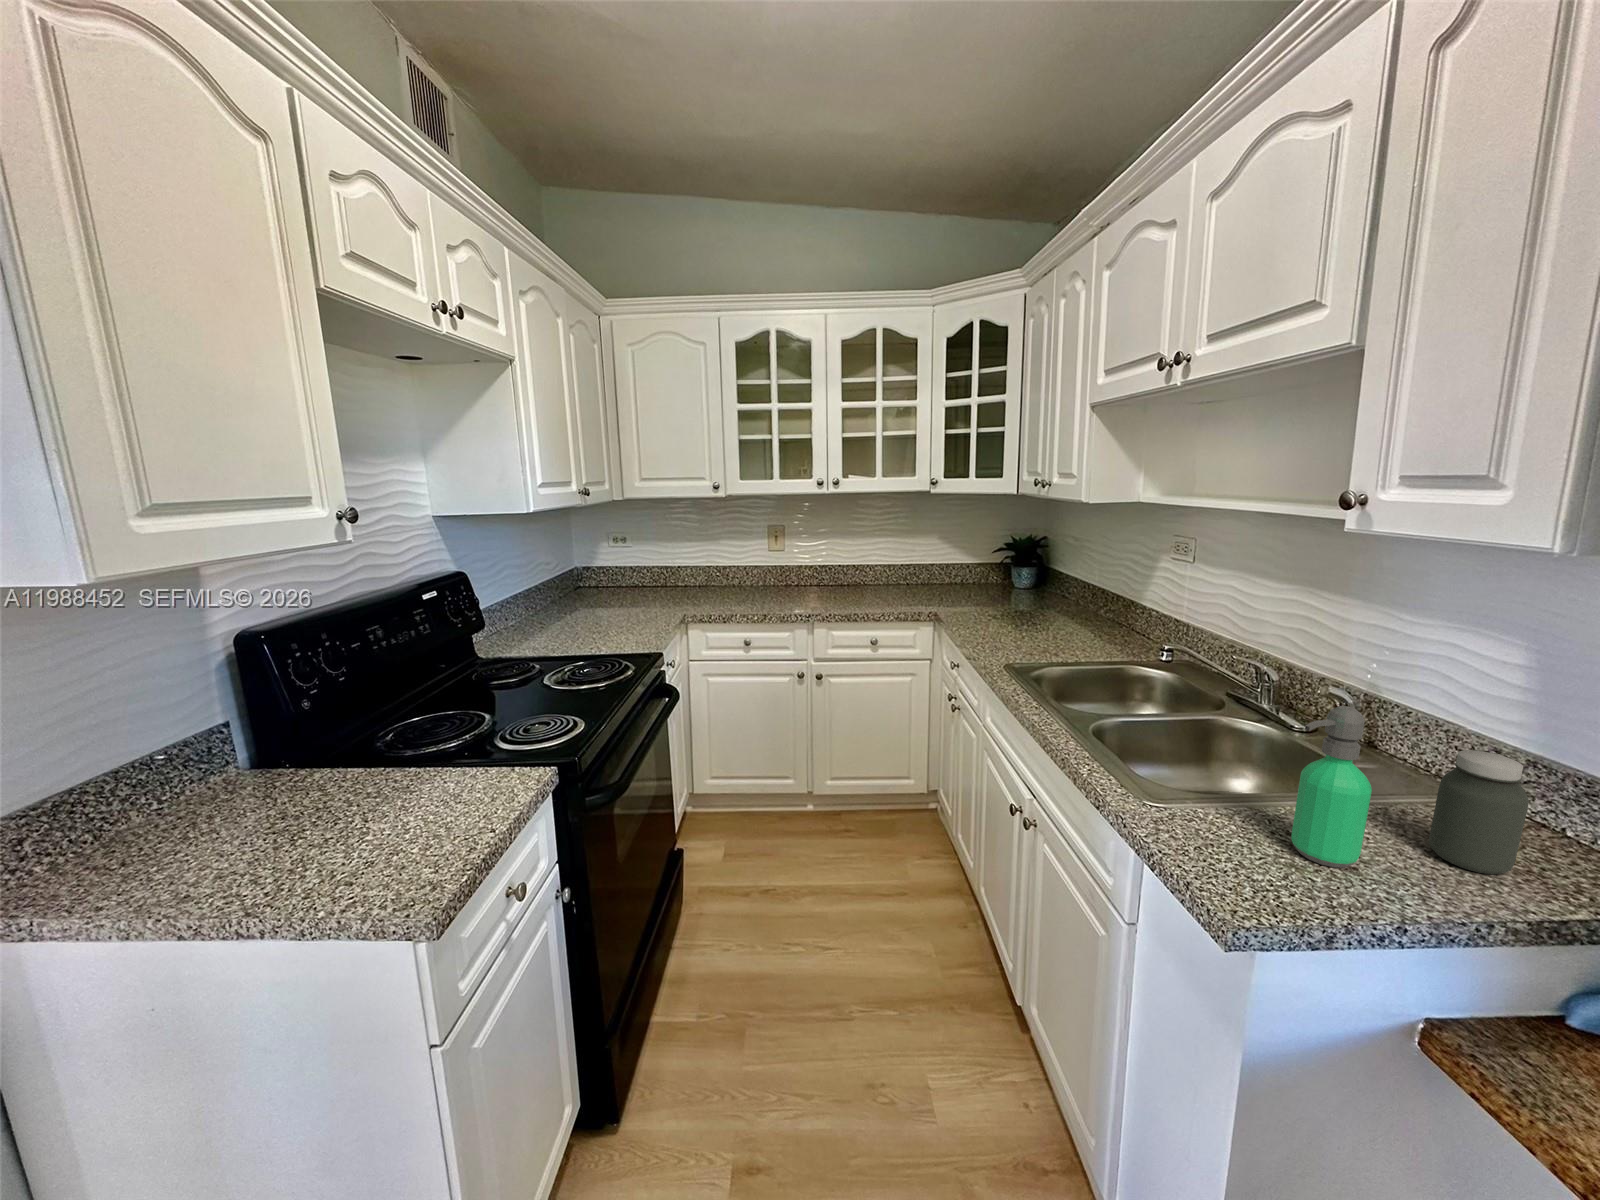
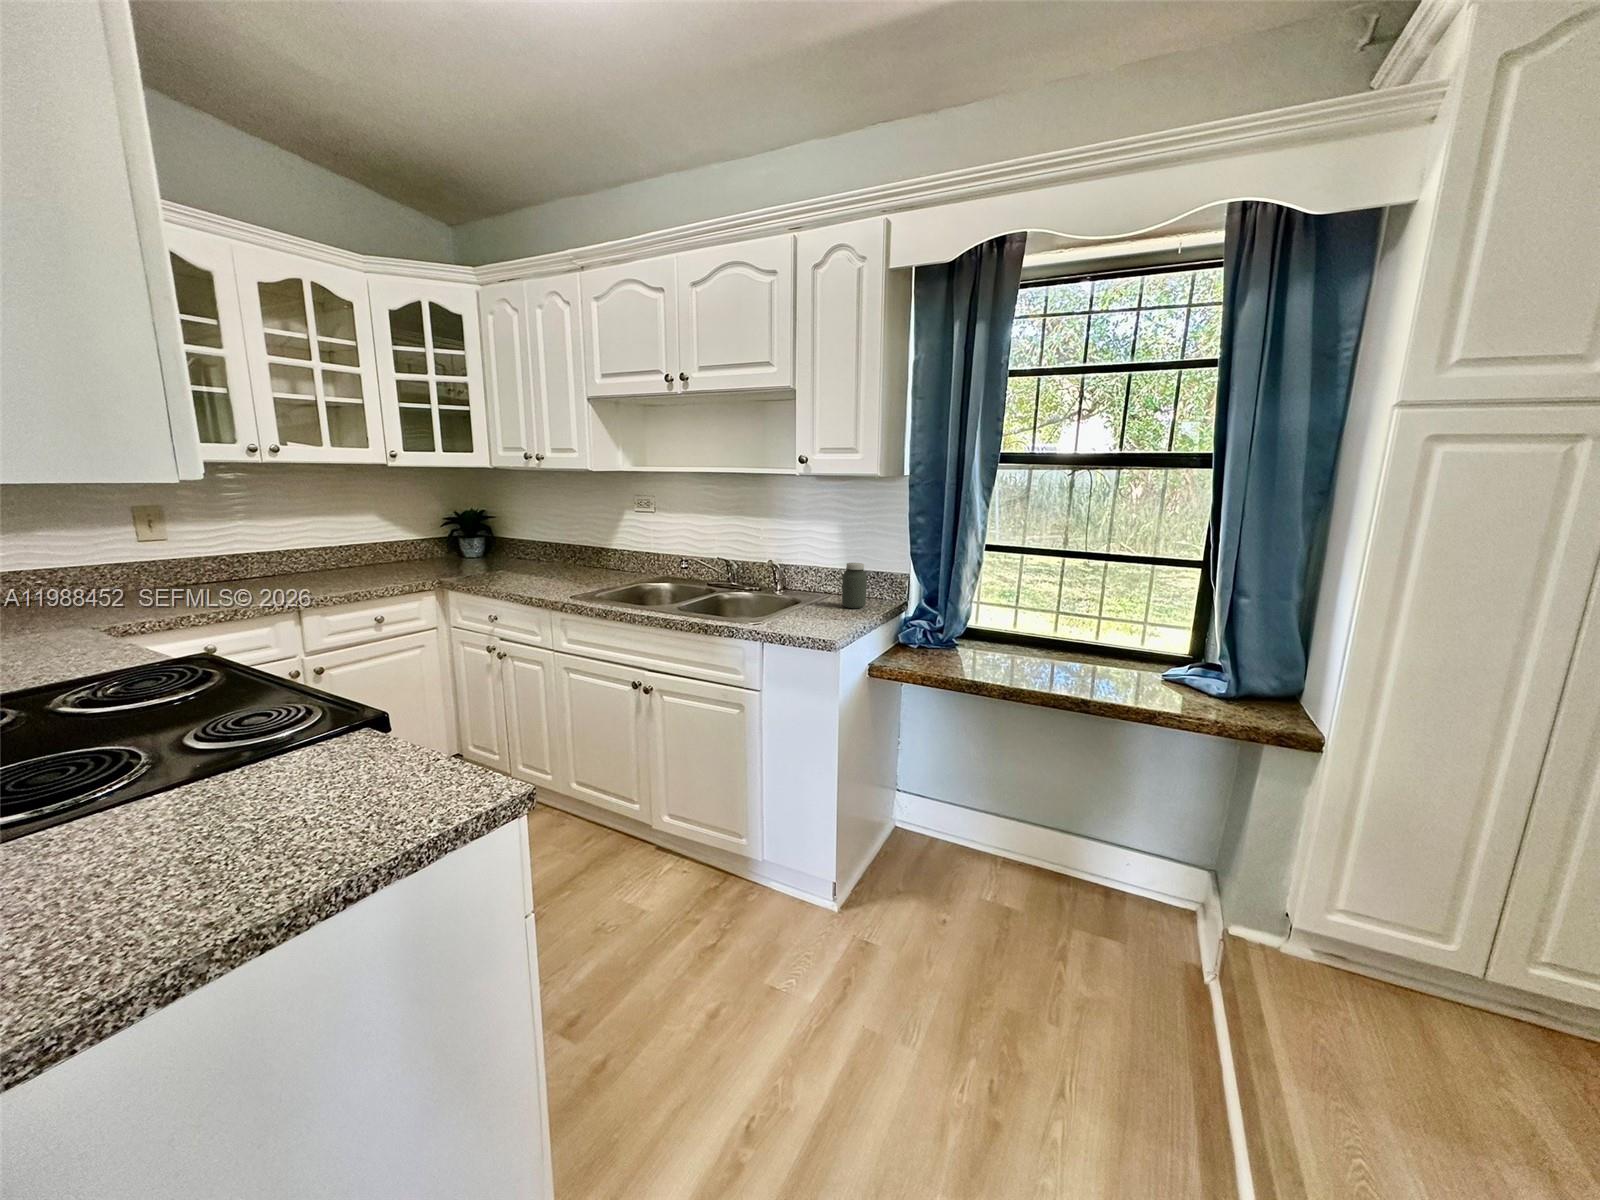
soap dispenser: present [1291,706,1372,868] -> none [816,549,840,618]

